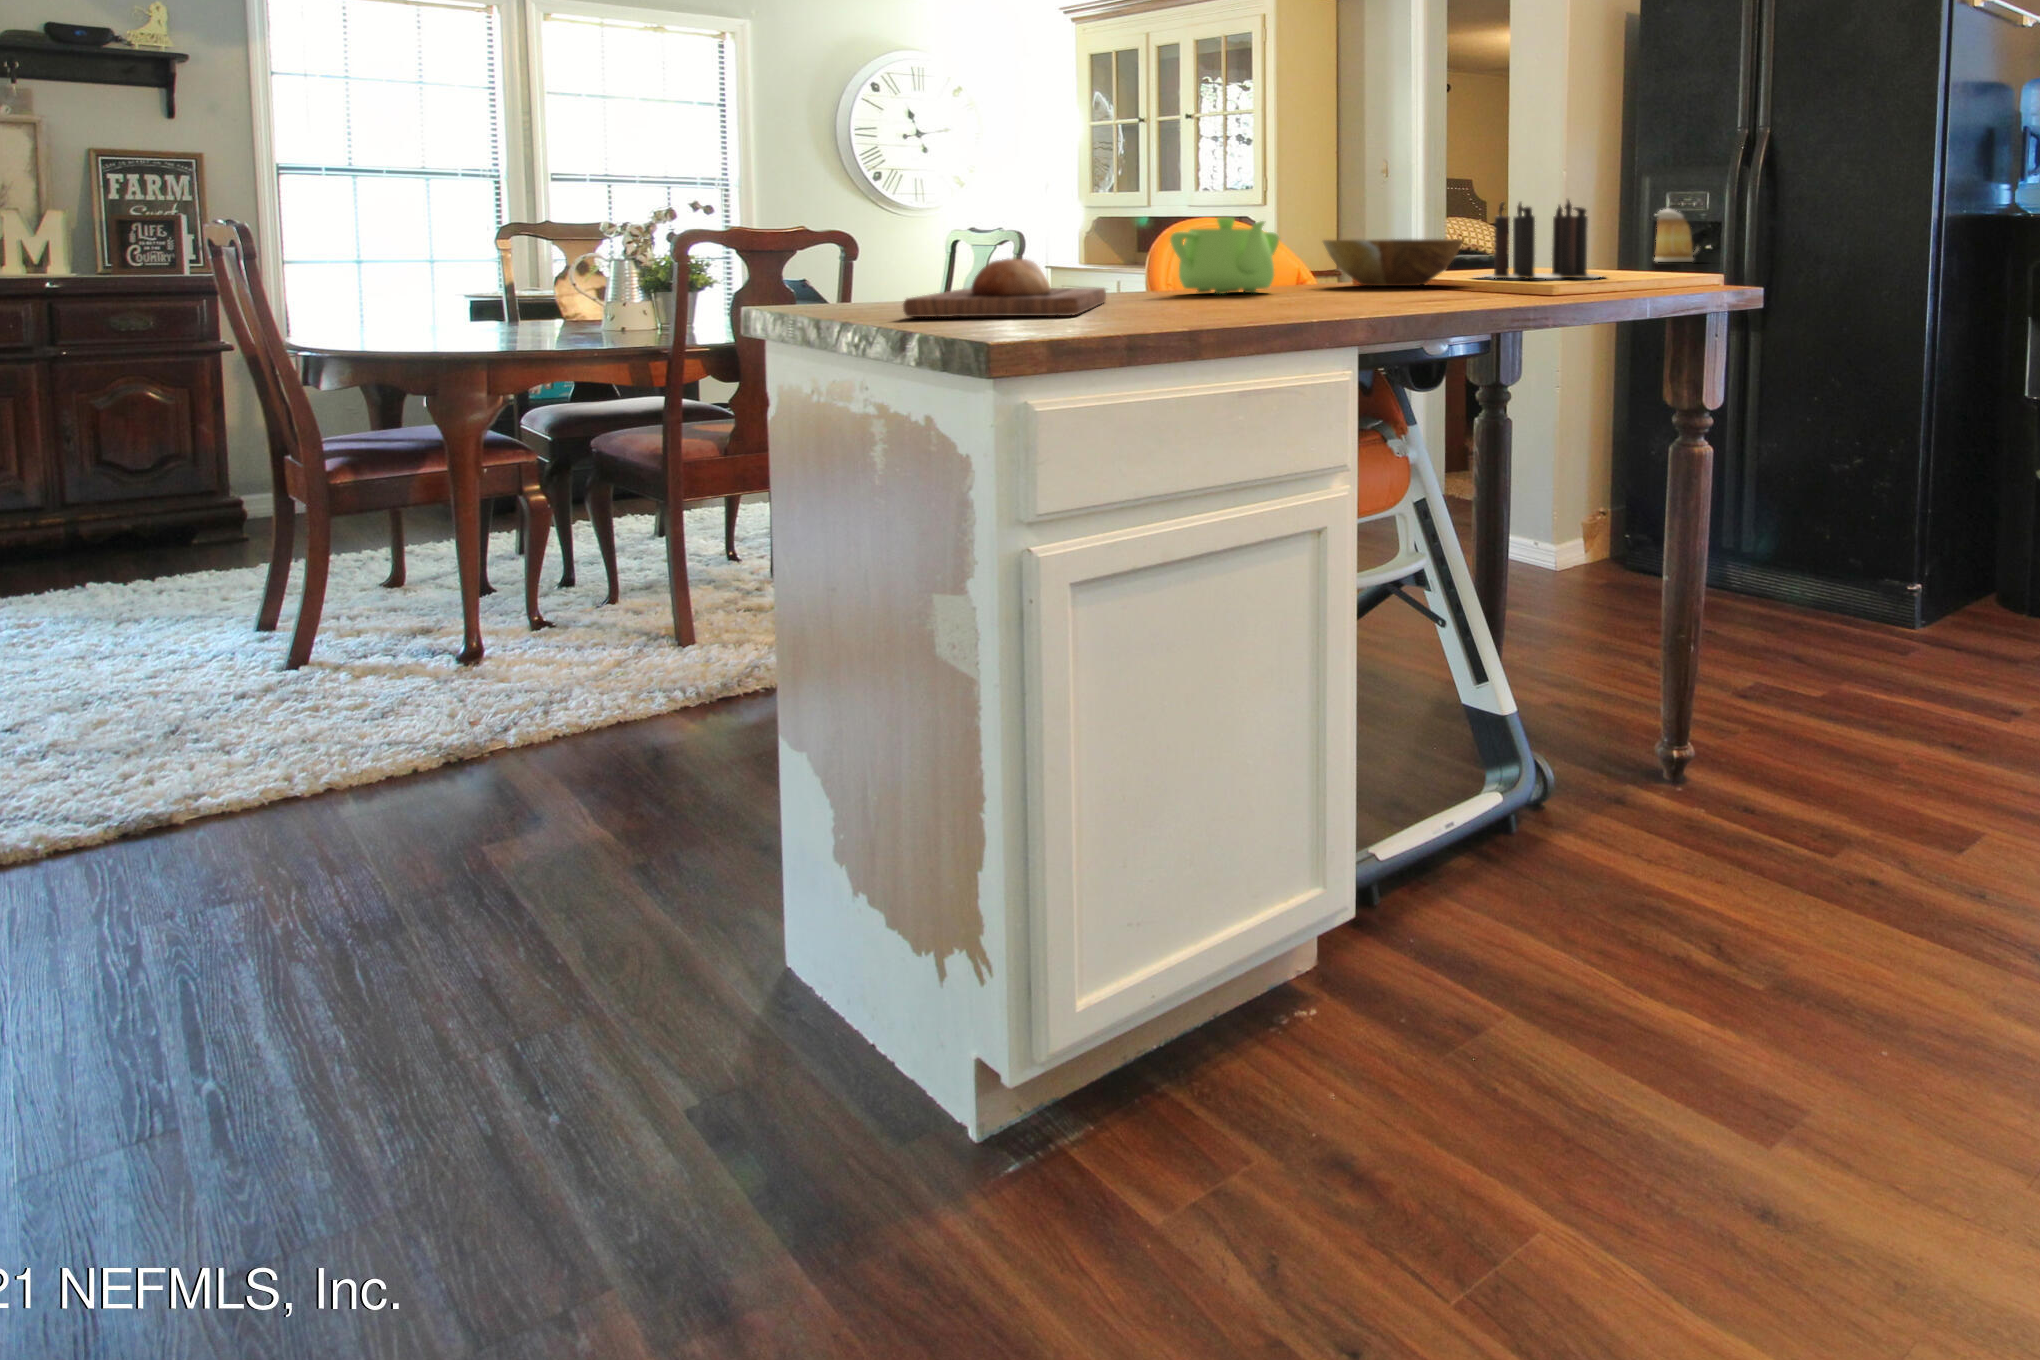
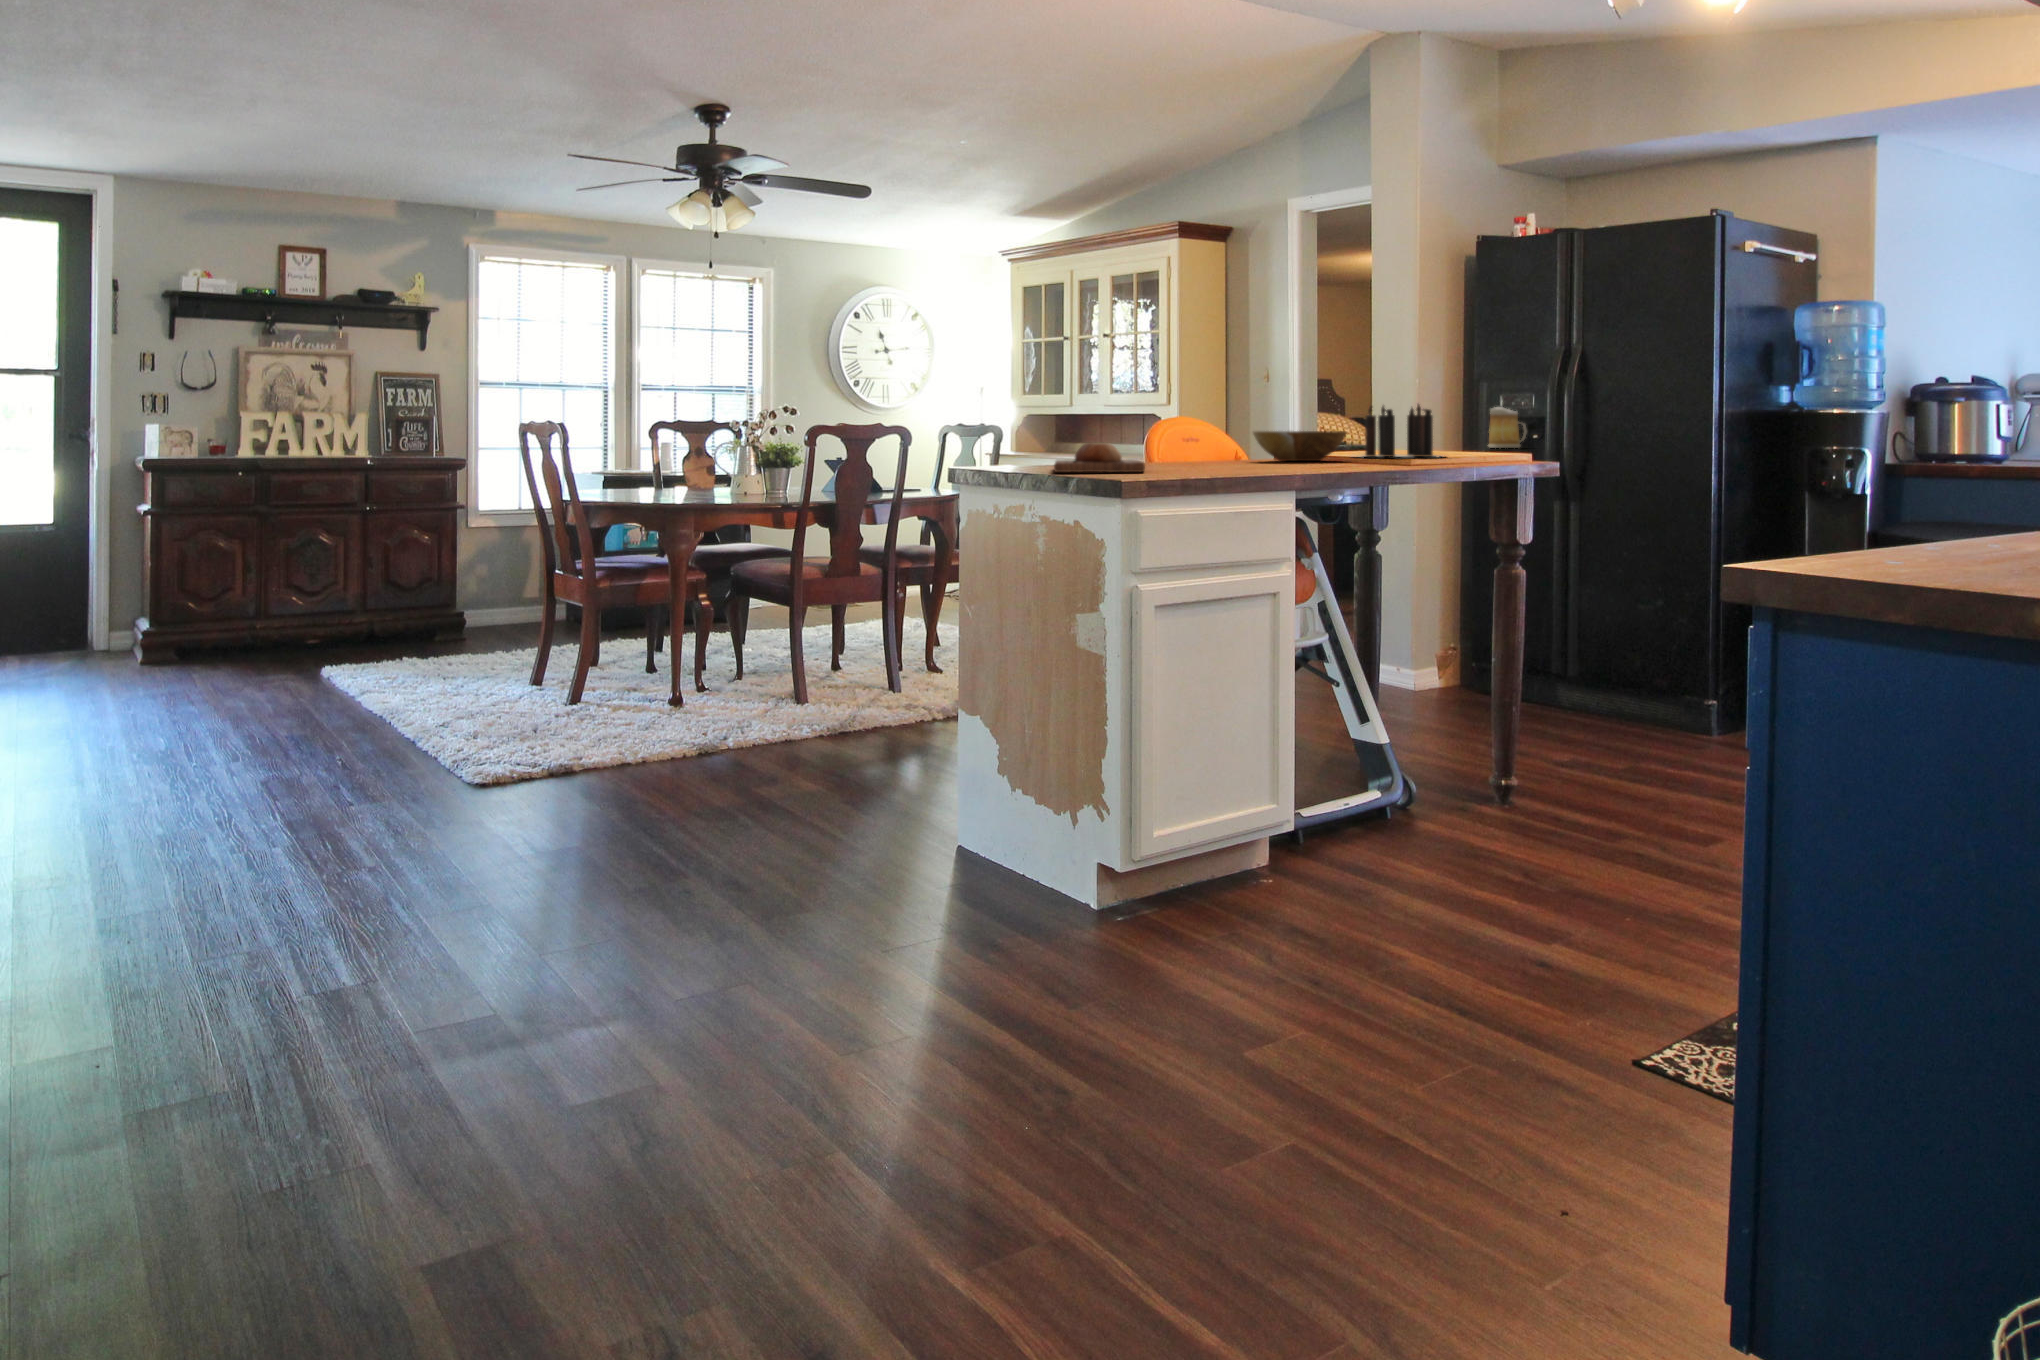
teapot: present [1170,217,1279,294] -> none [1166,418,1229,464]

